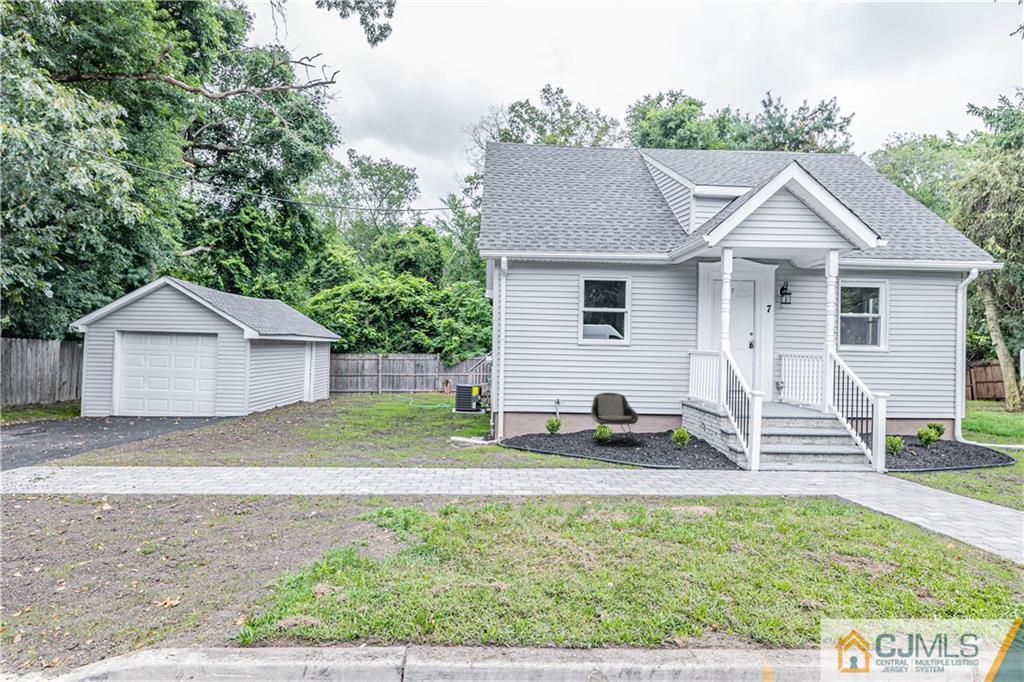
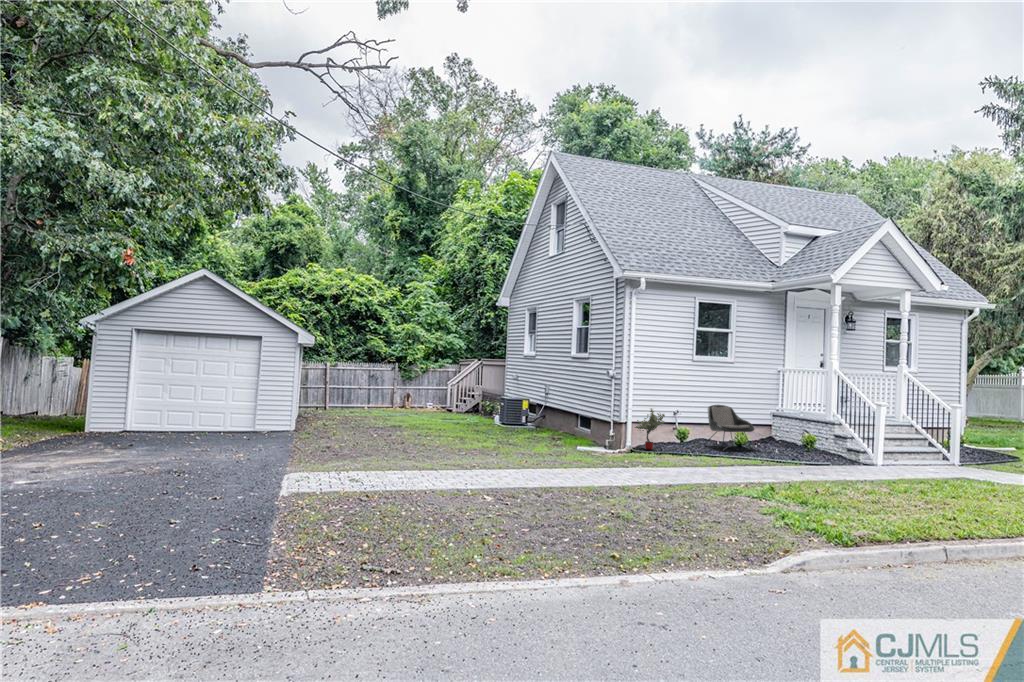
potted tree: none [498,397,535,443] -> present [635,408,665,450]

